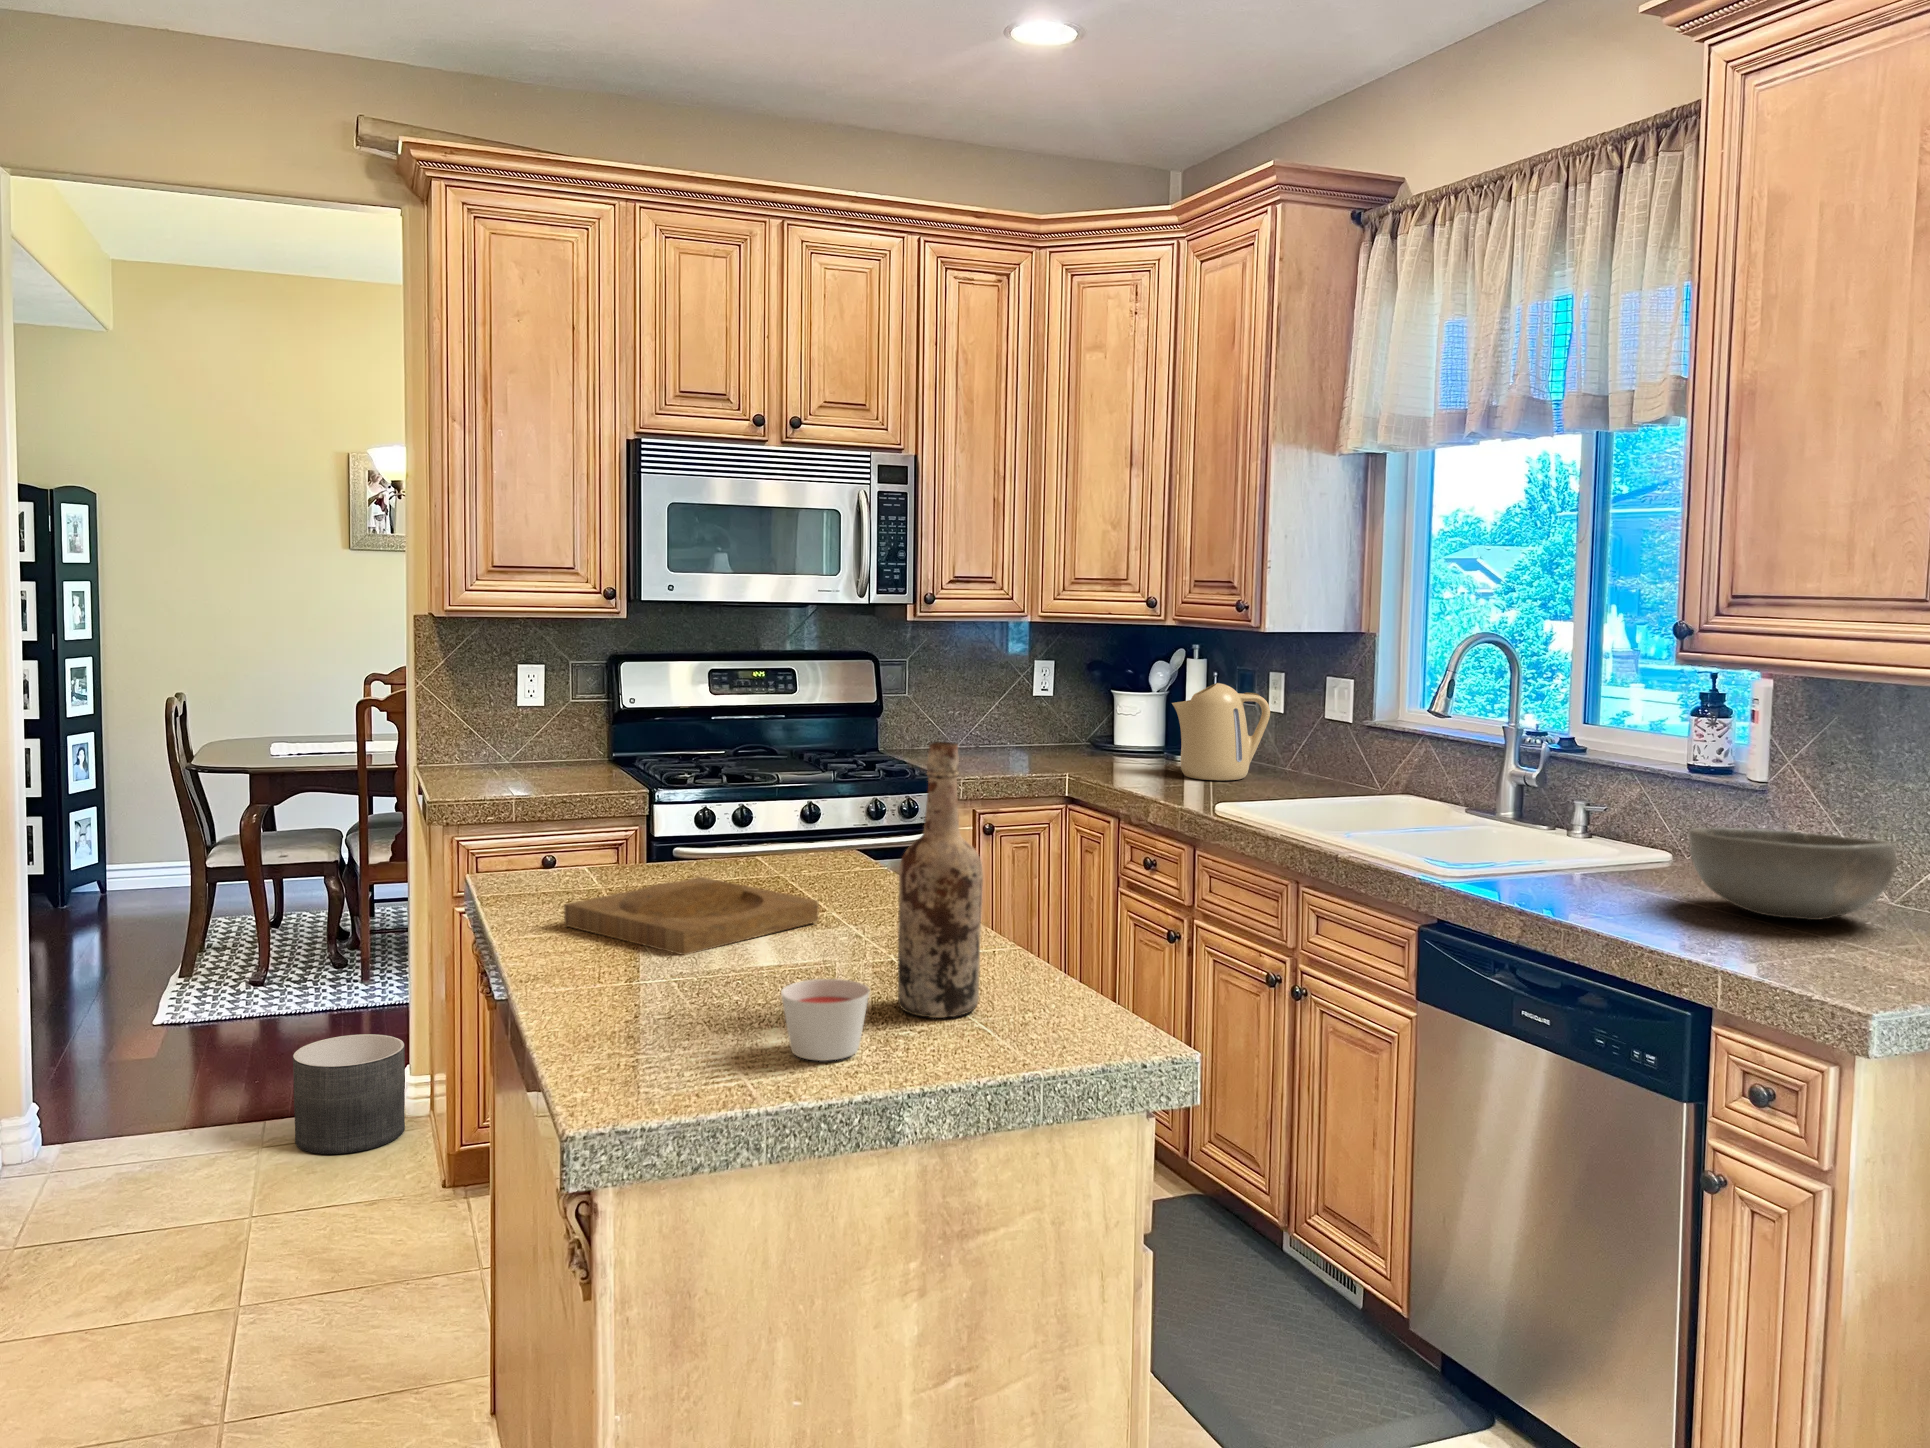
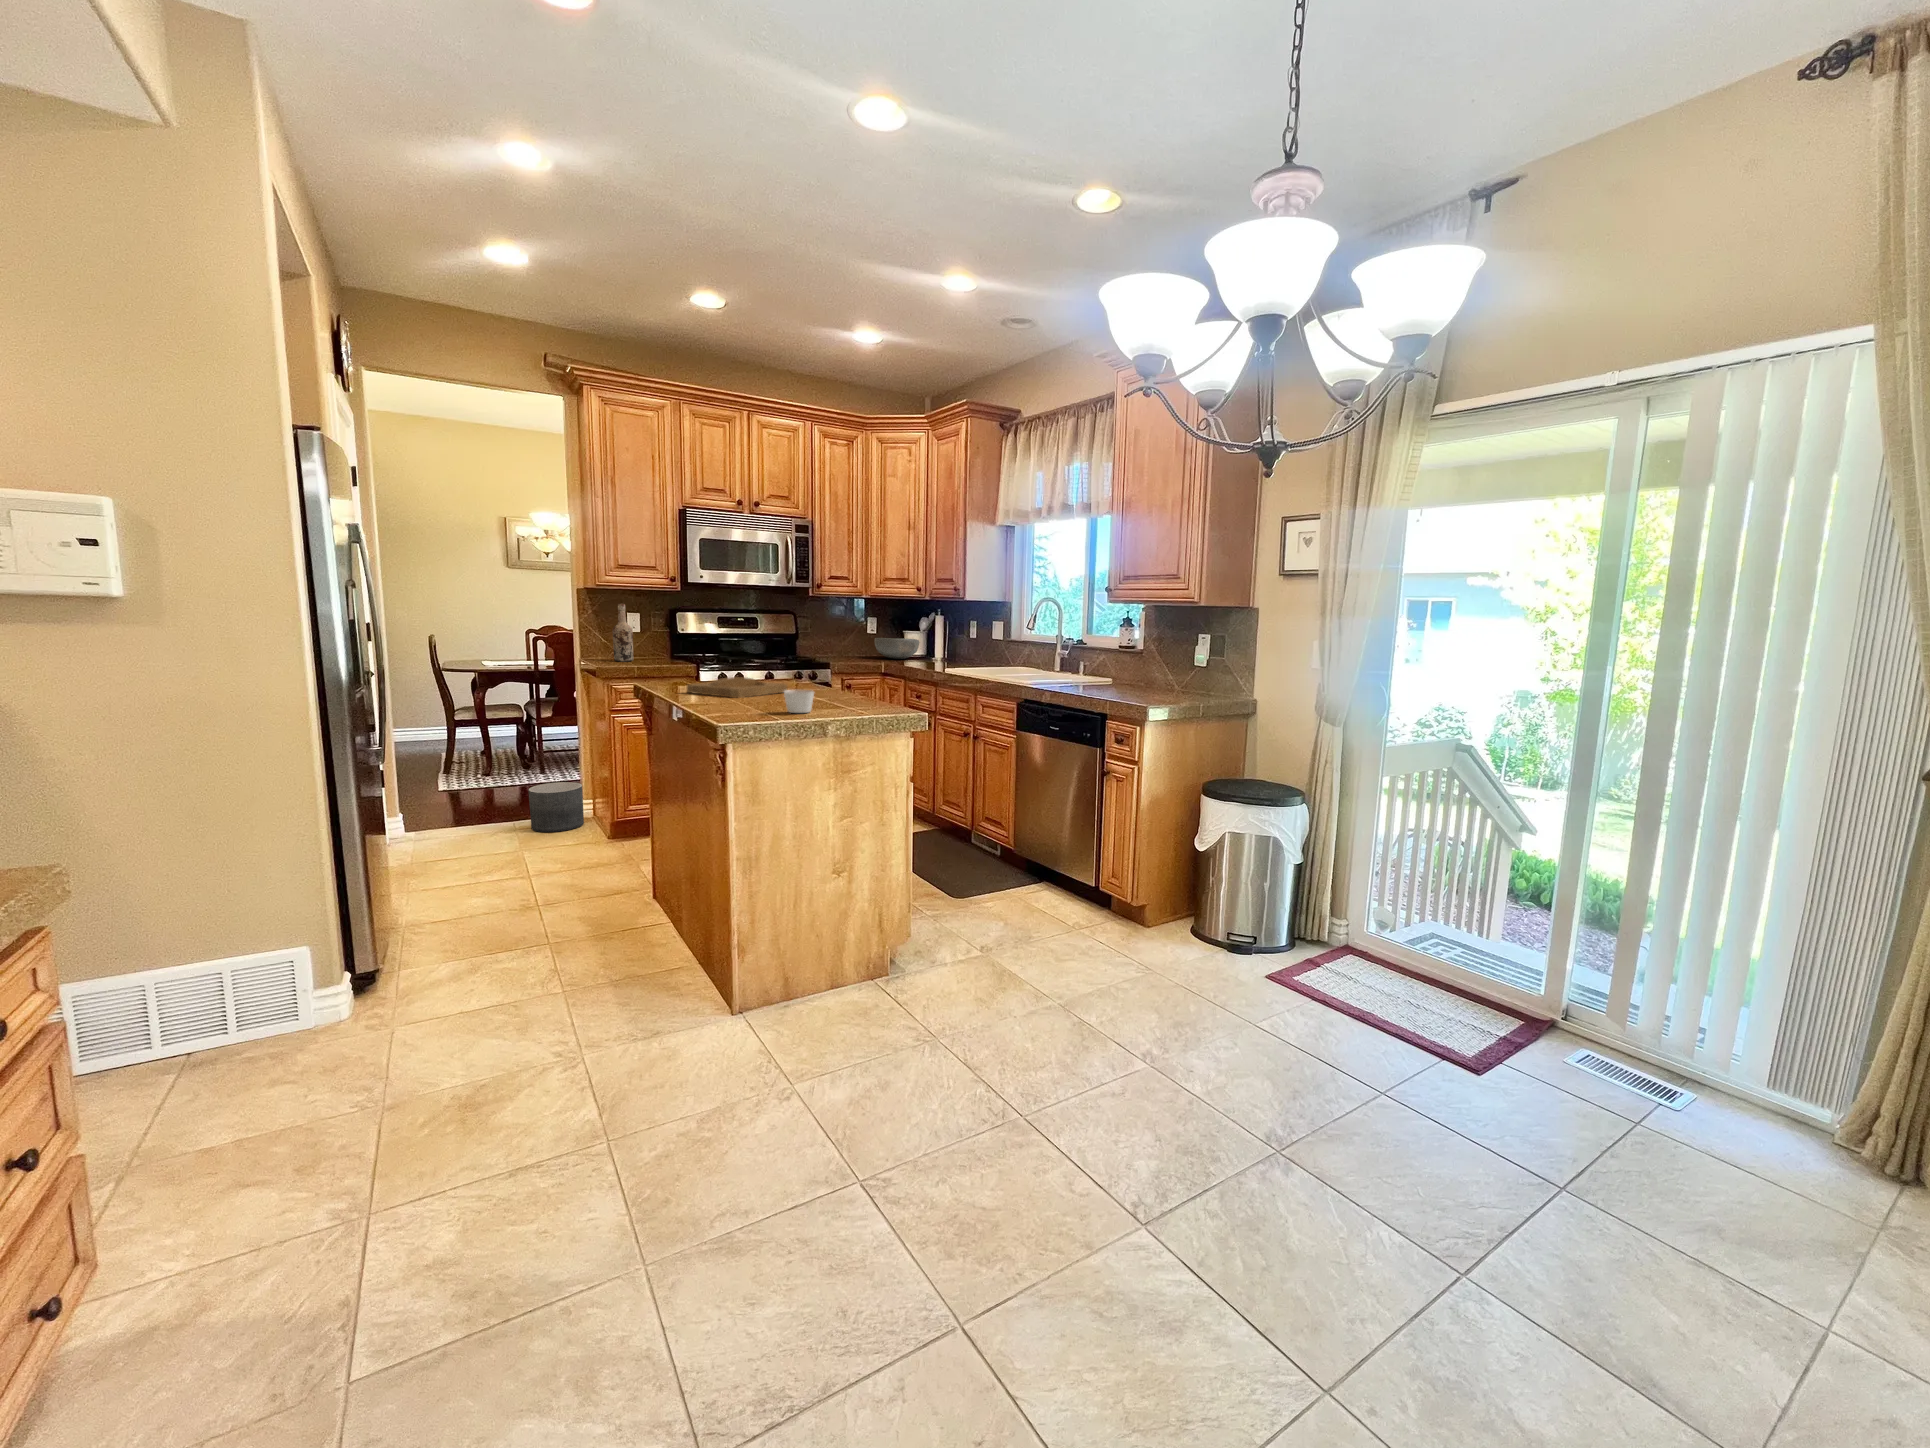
kettle: present [1172,683,1270,780] -> none [928,623,969,664]
wine bottle: present [898,742,983,1018] -> present [613,604,633,661]
bowl: present [1689,828,1897,920] -> present [875,638,920,659]

